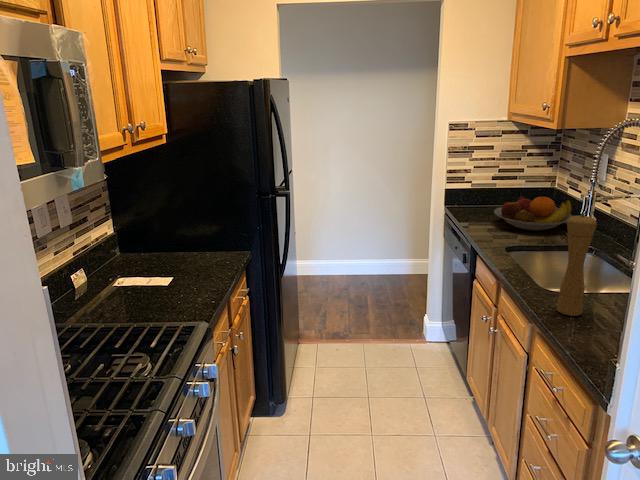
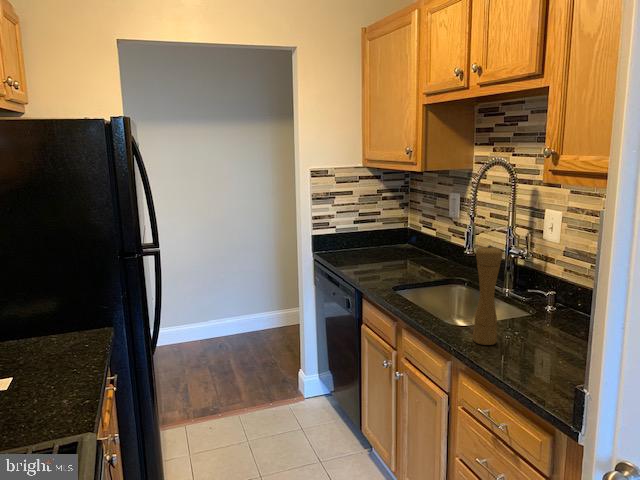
fruit bowl: present [494,196,572,231] -> none [367,236,438,269]

